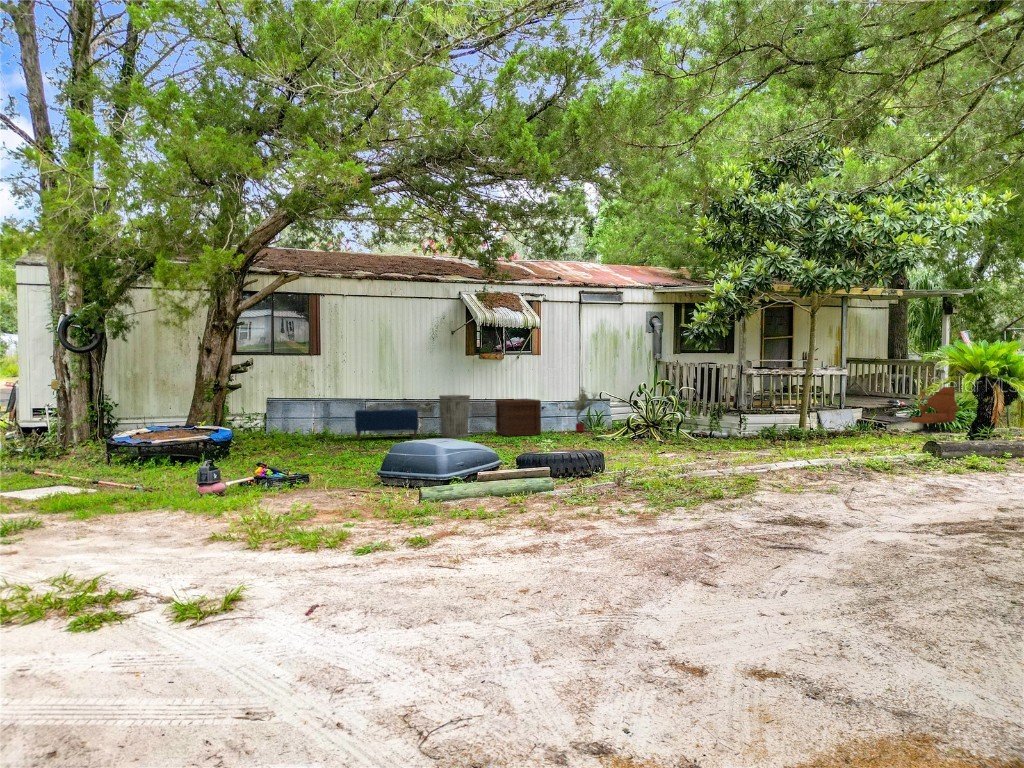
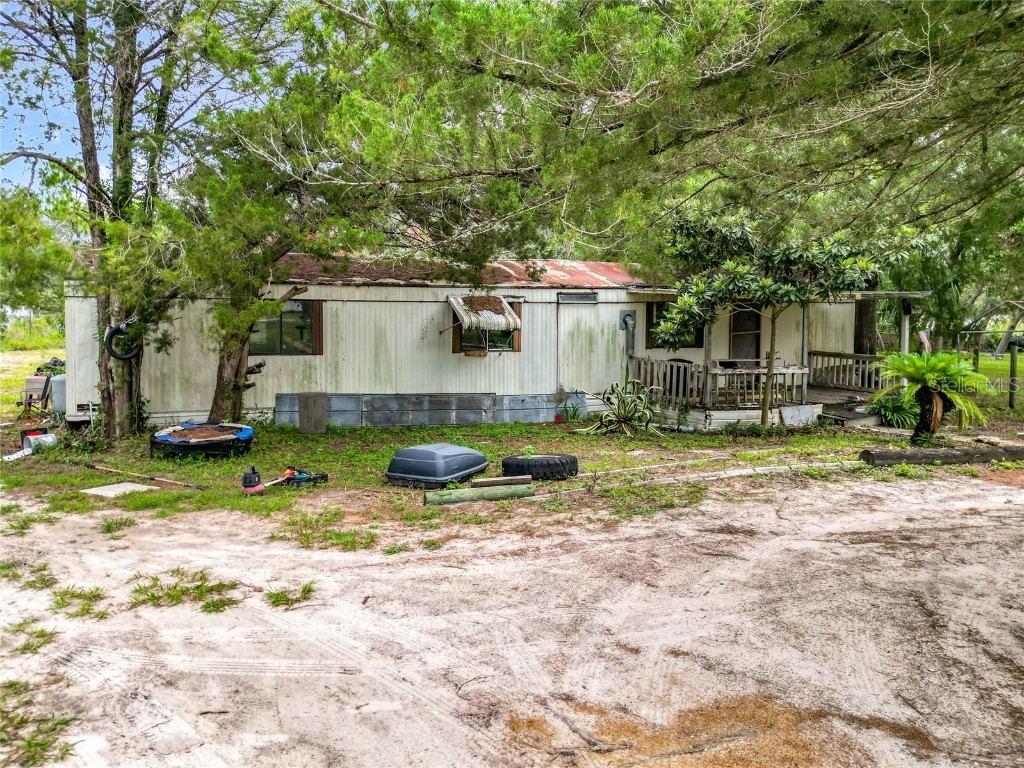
lounge chair: present [910,387,960,433] -> none [851,385,895,429]
trash can: present [439,395,470,438] -> present [297,392,327,434]
wooden crate: present [495,399,541,436] -> none [482,392,523,428]
bench: present [355,409,418,440] -> none [354,402,412,432]

